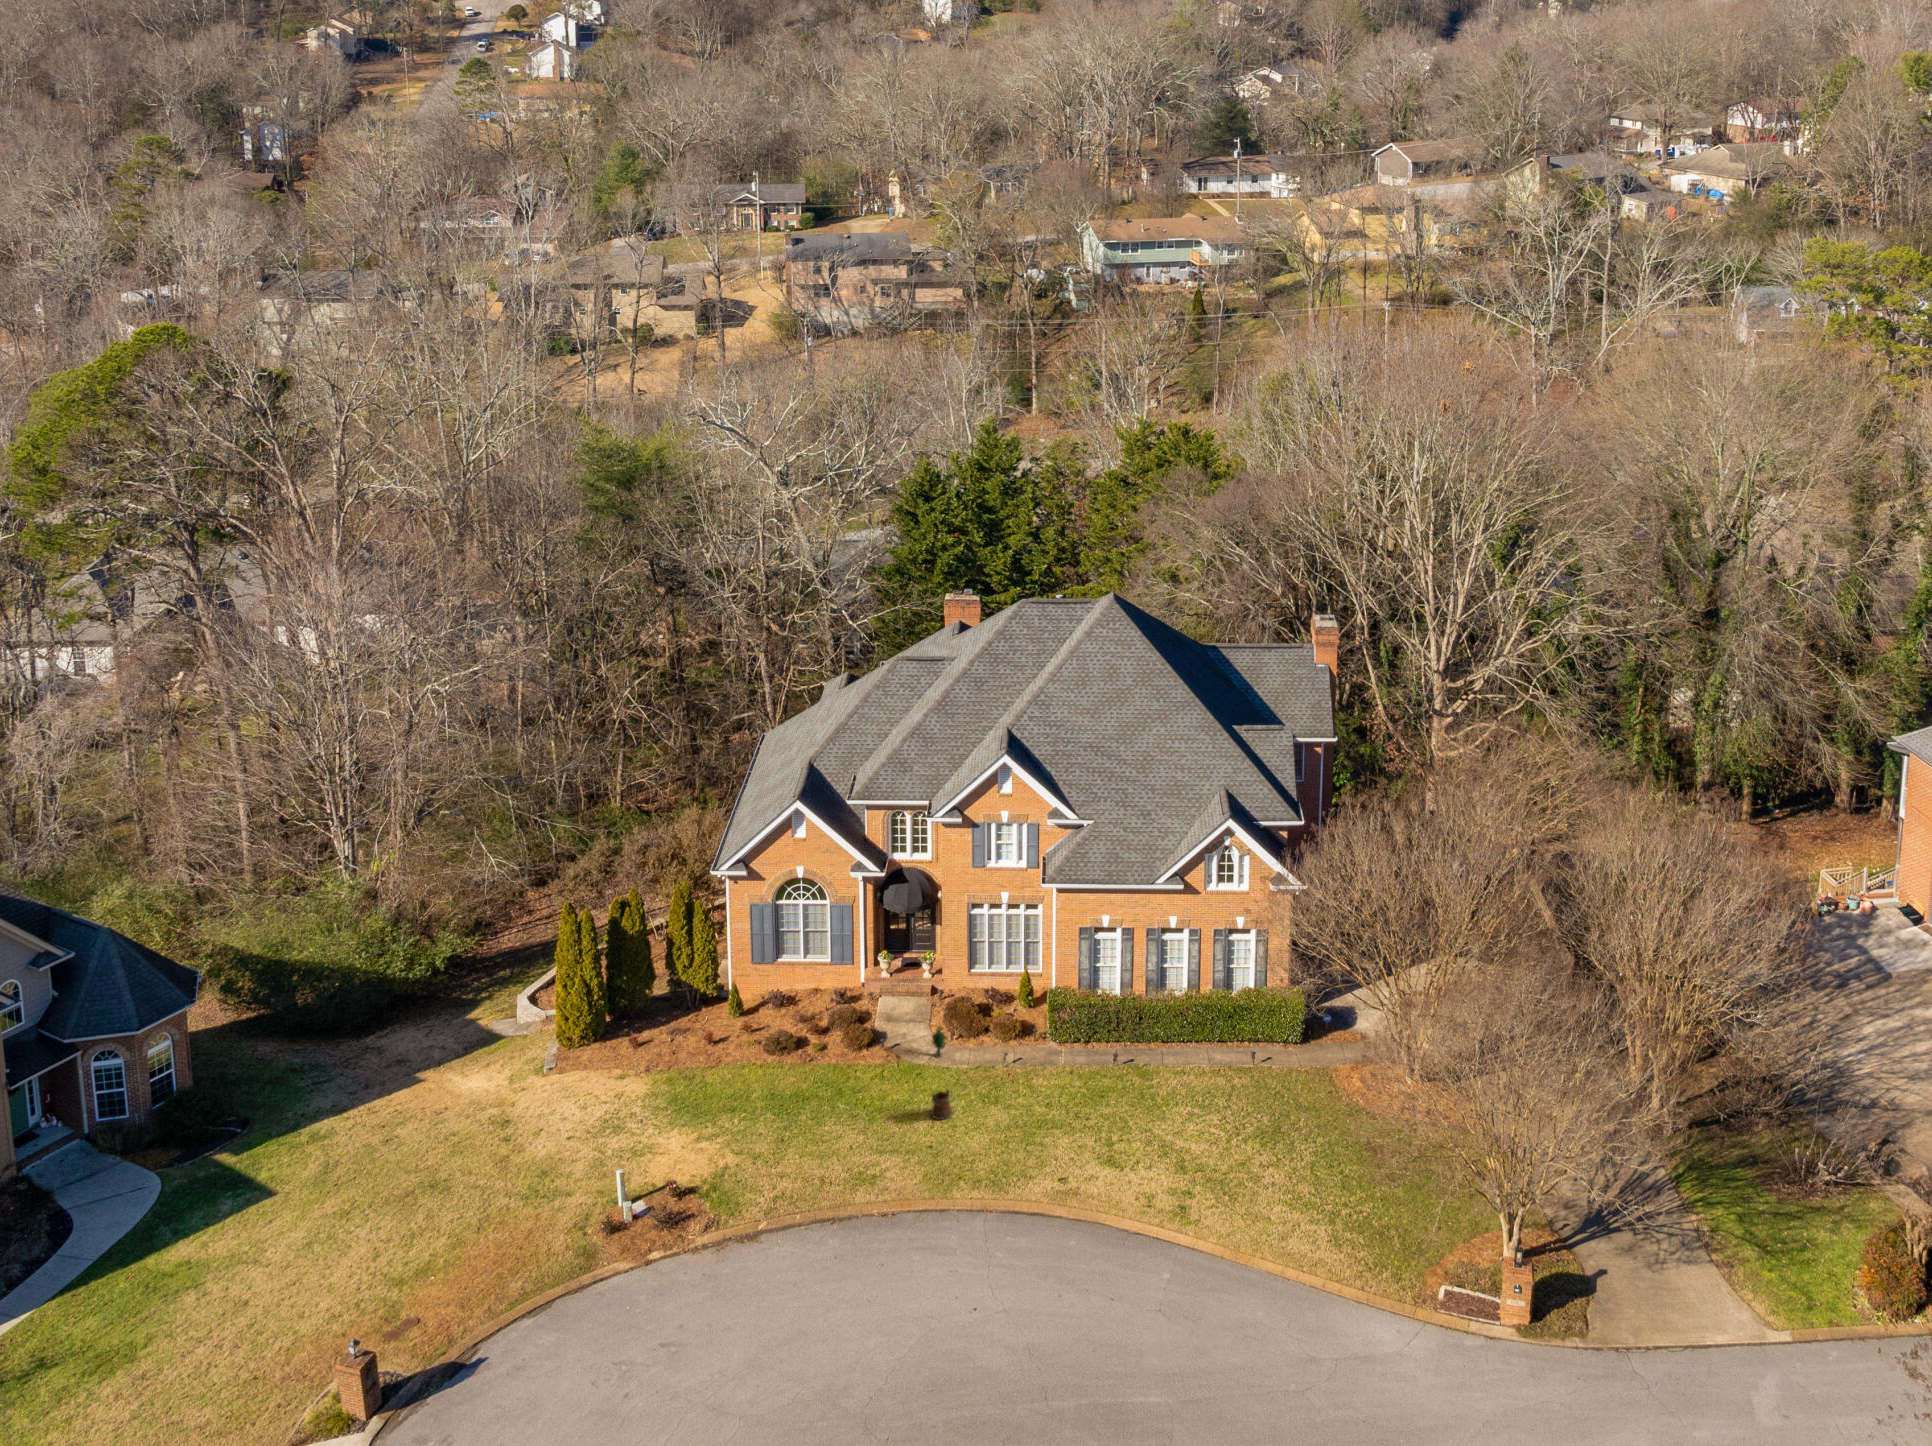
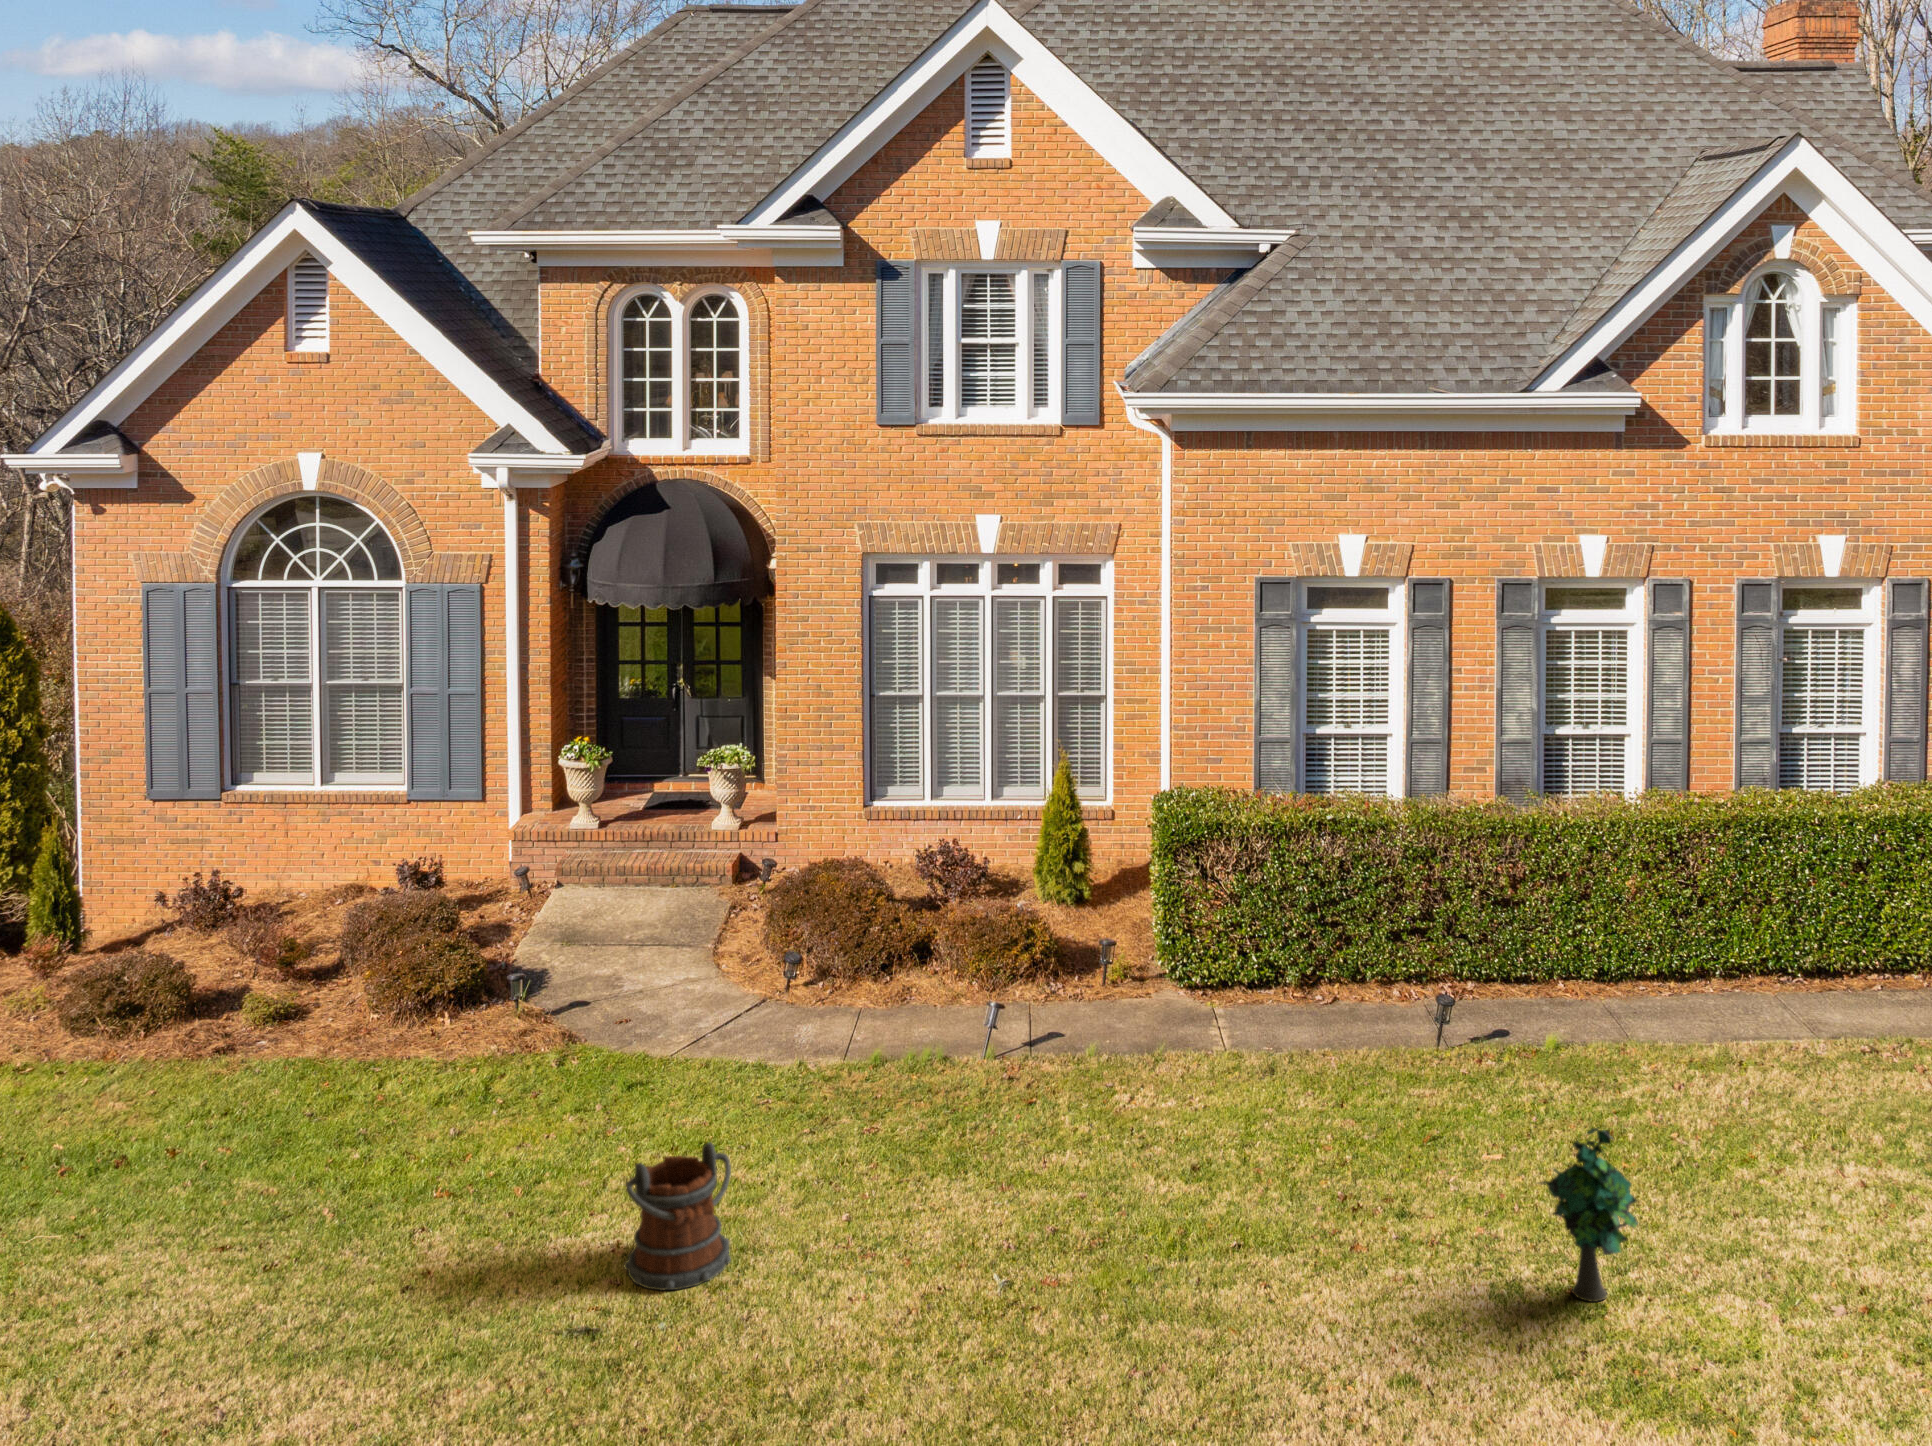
decorative plant: present [932,1027,947,1057] -> present [1539,1128,1638,1302]

